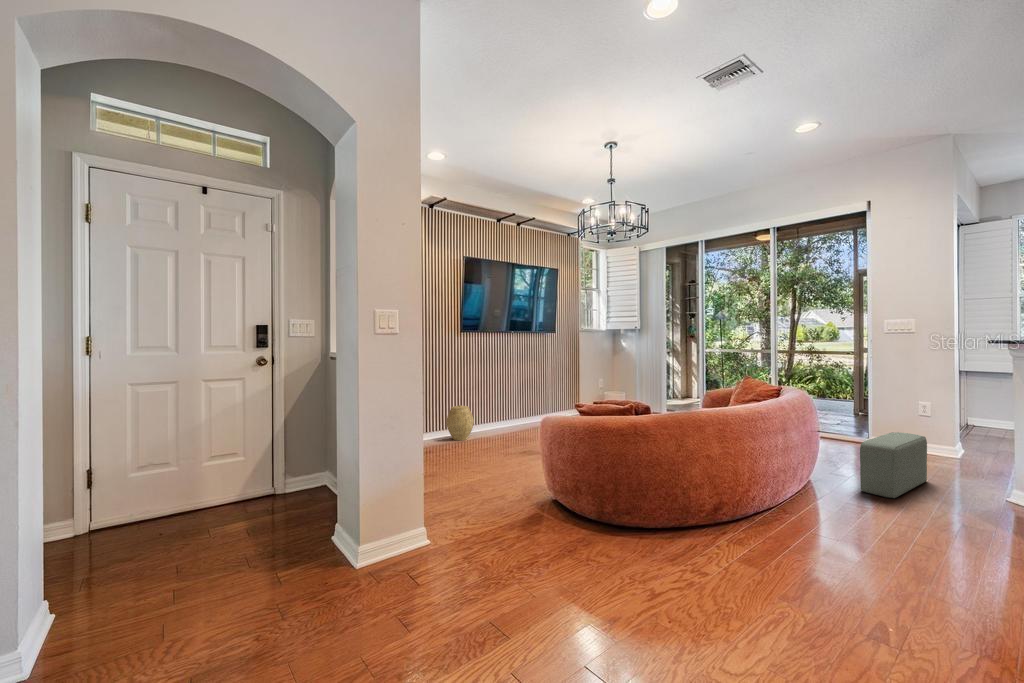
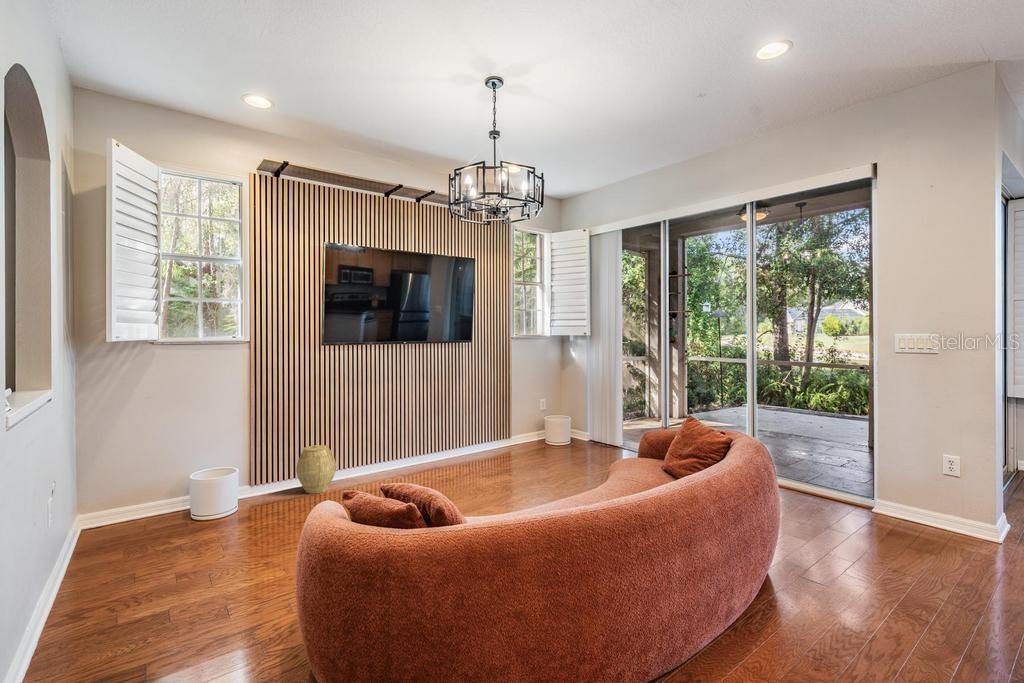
pouf: present [860,432,927,498] -> none [825,513,938,637]

